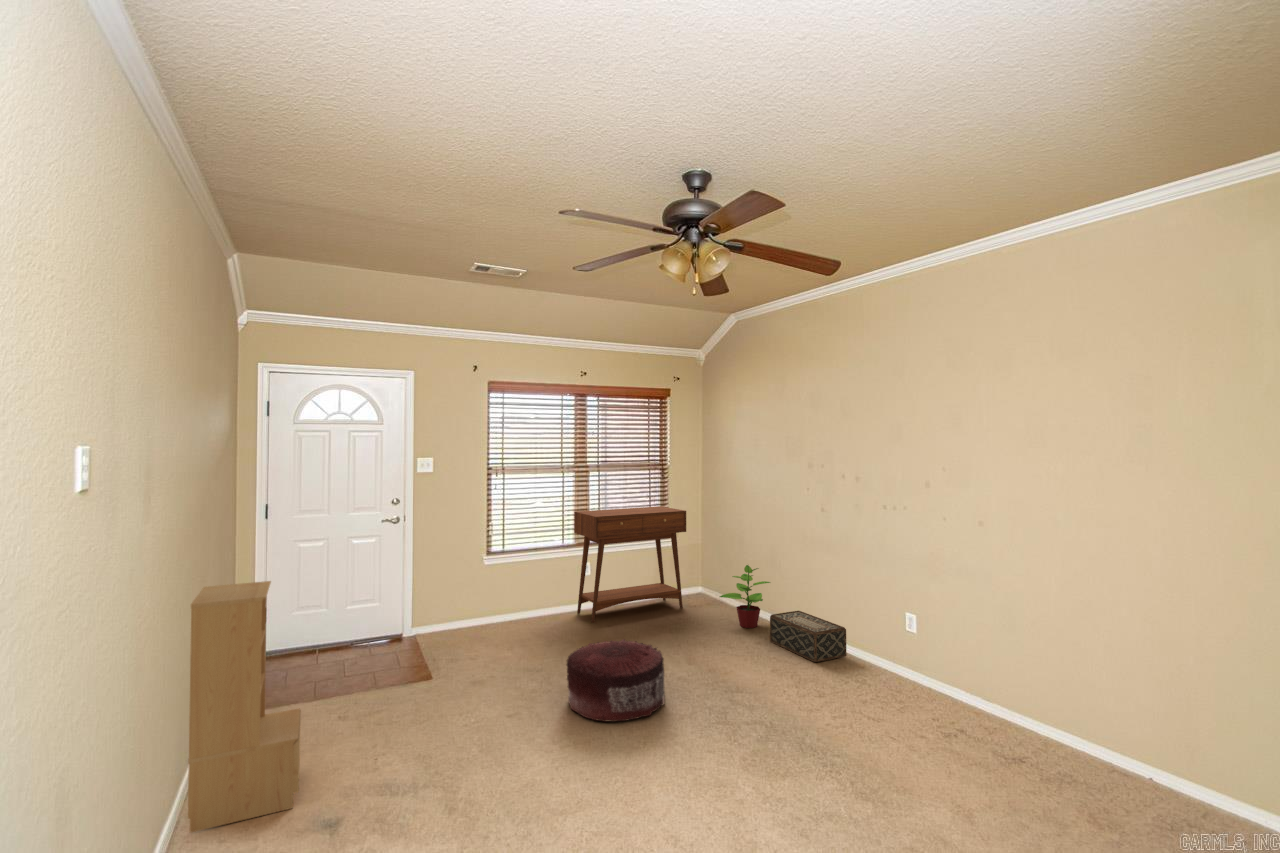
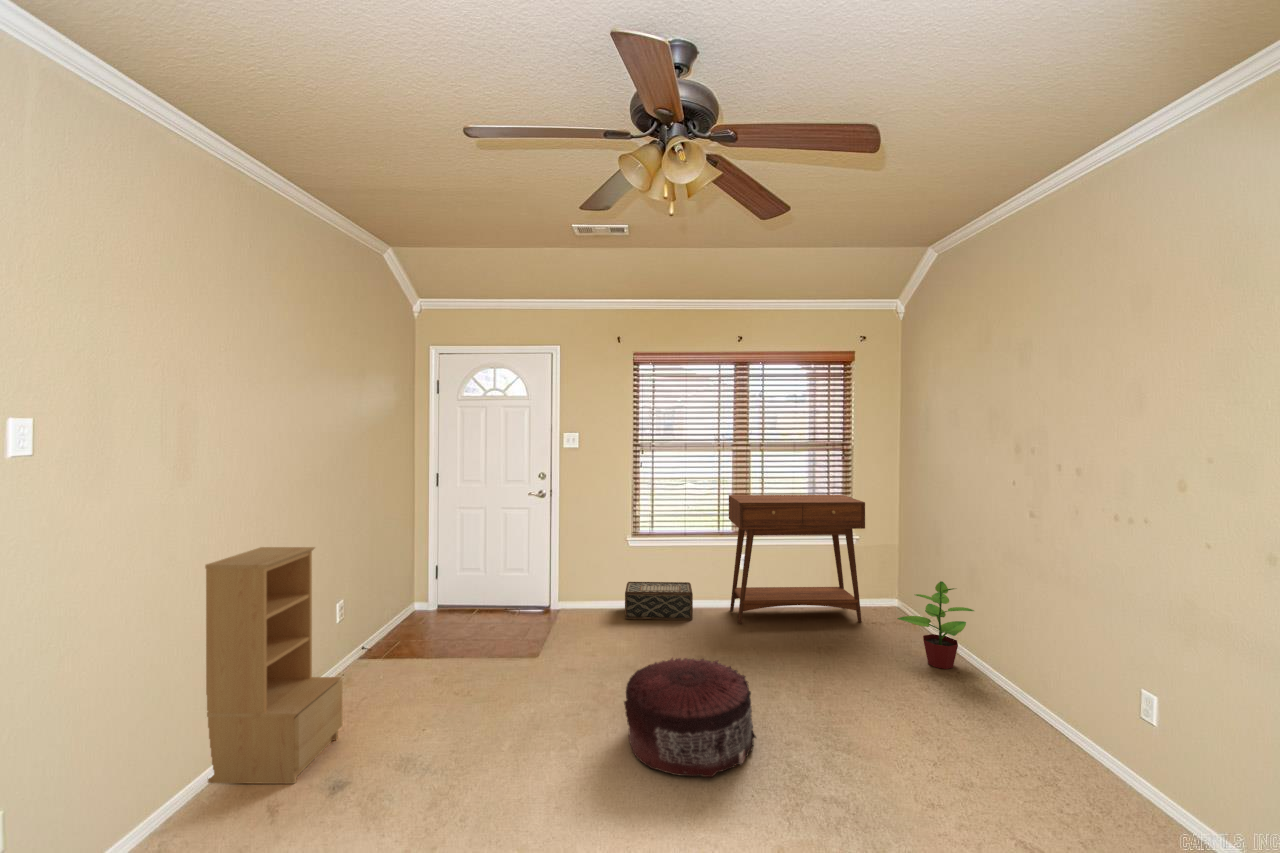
woven basket: present [770,611,847,662] -> present [625,582,693,620]

